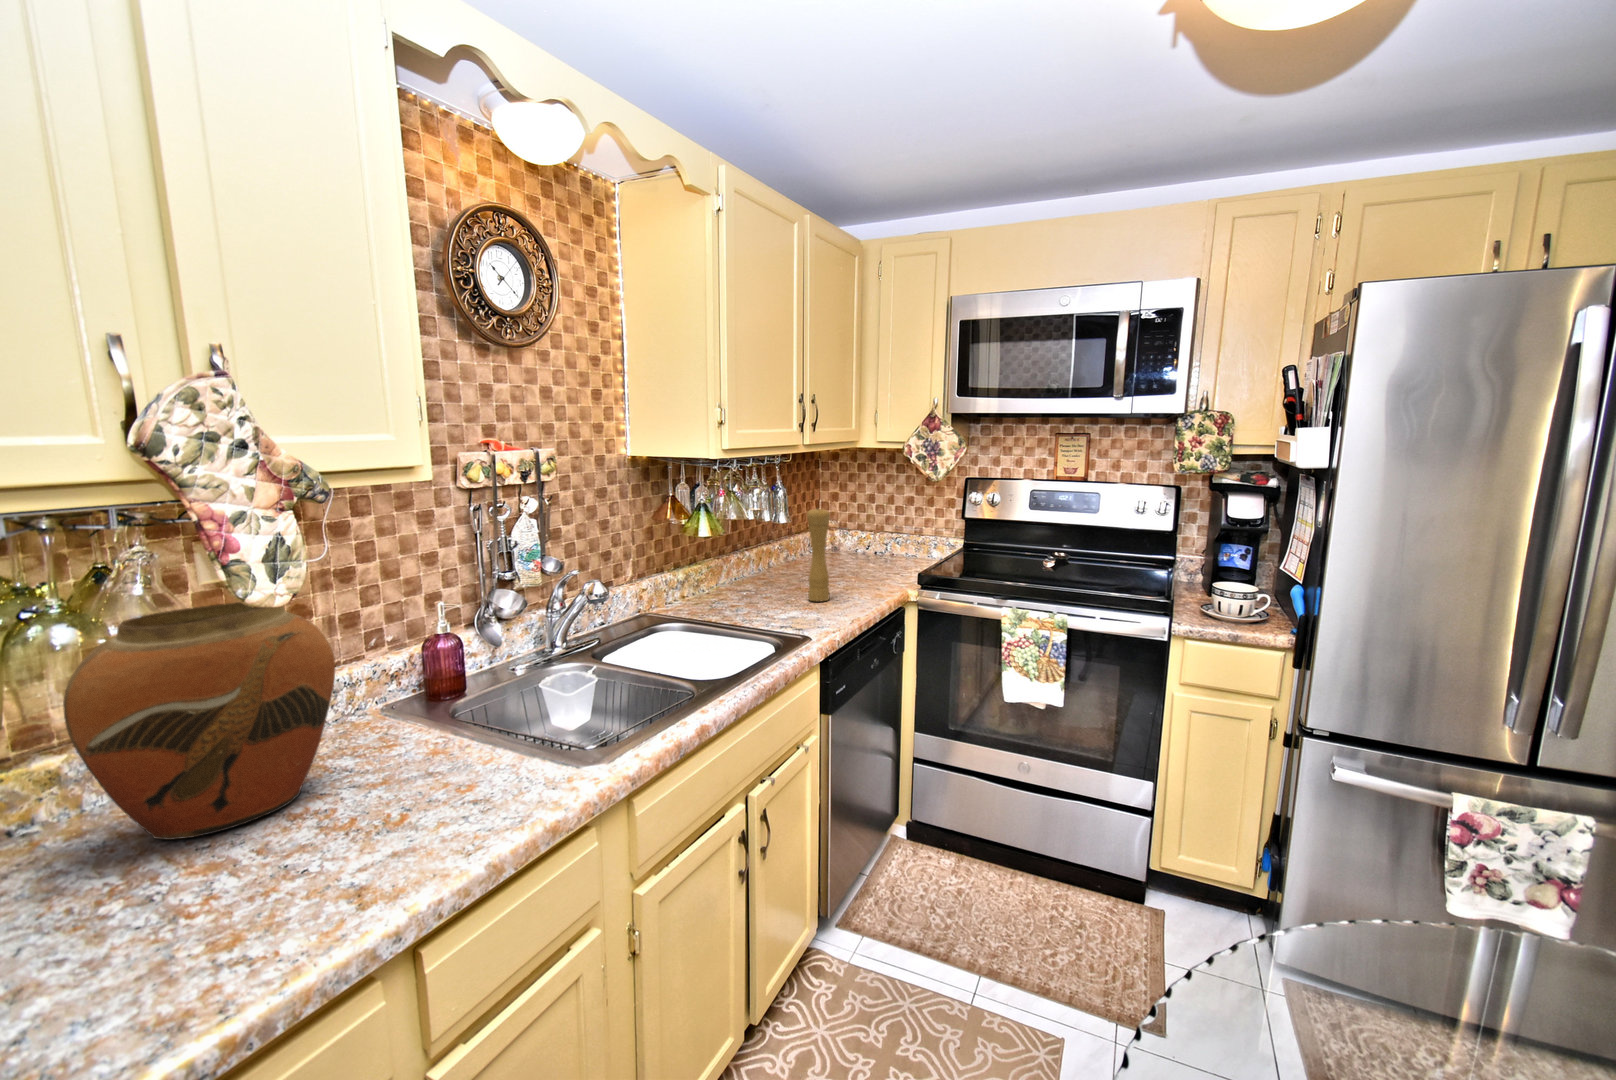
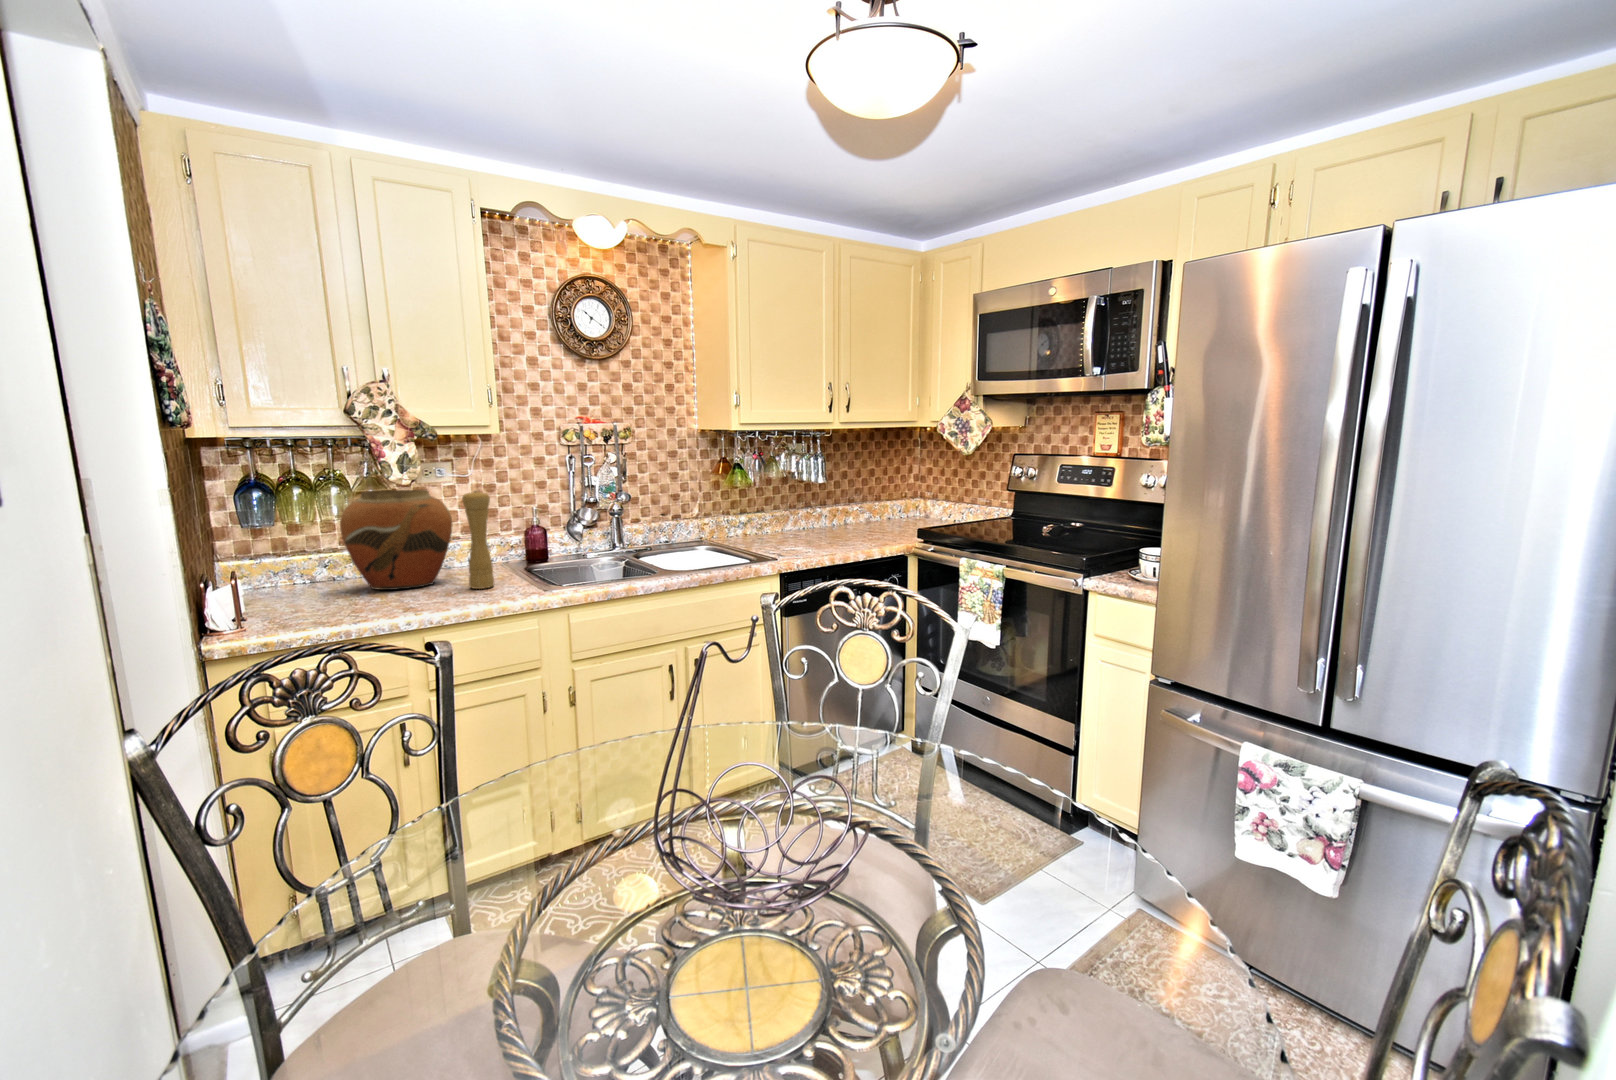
pepper mill: present [807,508,830,601] -> present [462,491,494,589]

